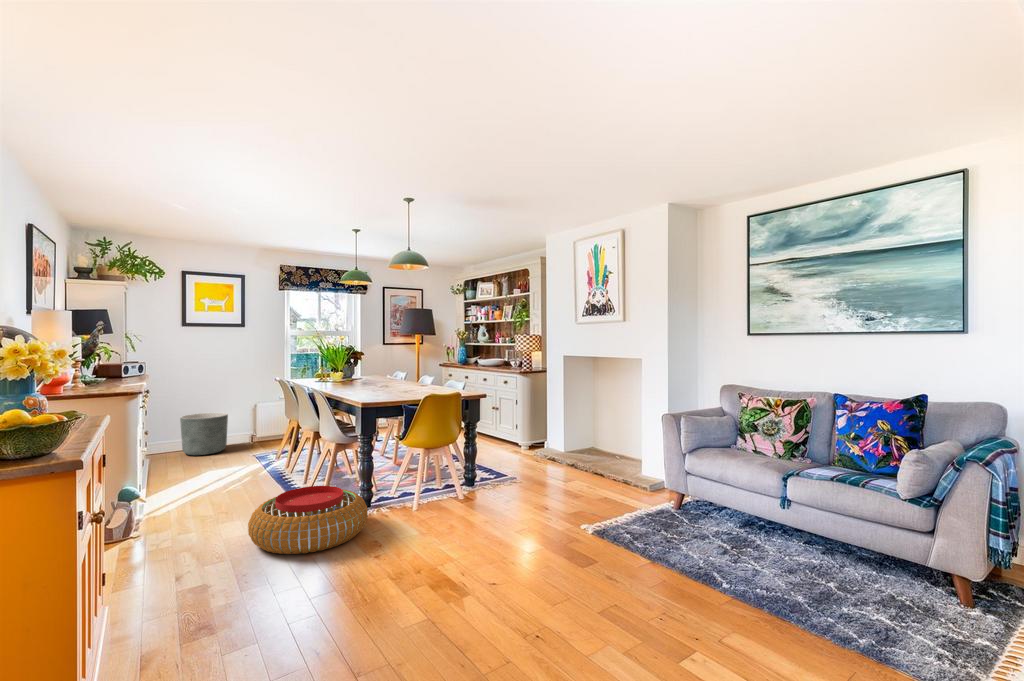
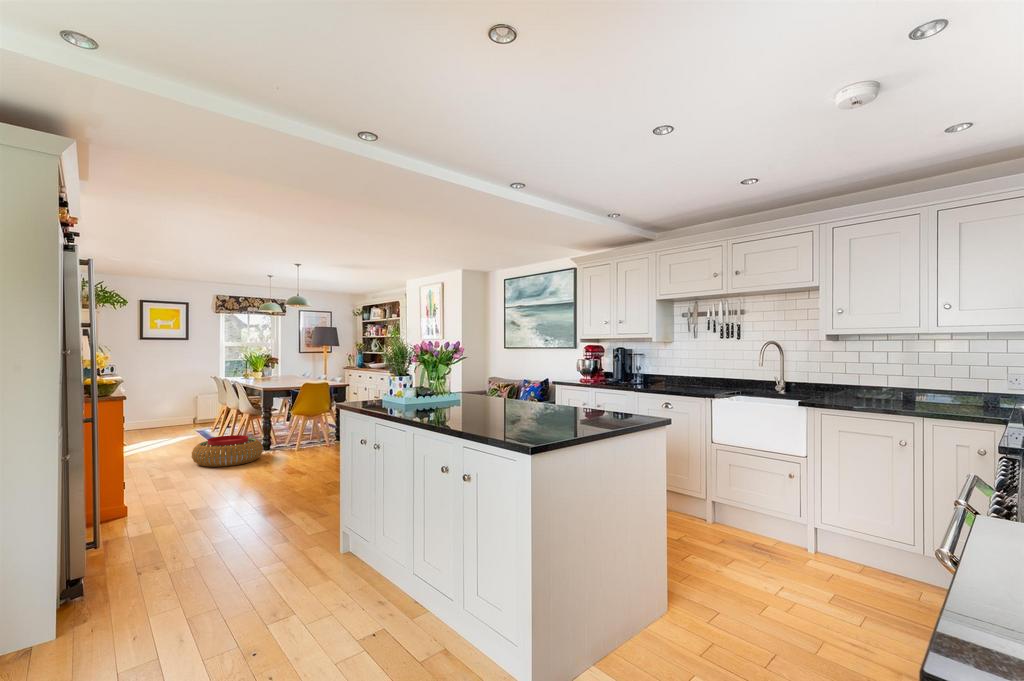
planter: present [180,413,228,455] -> none [142,401,177,430]

